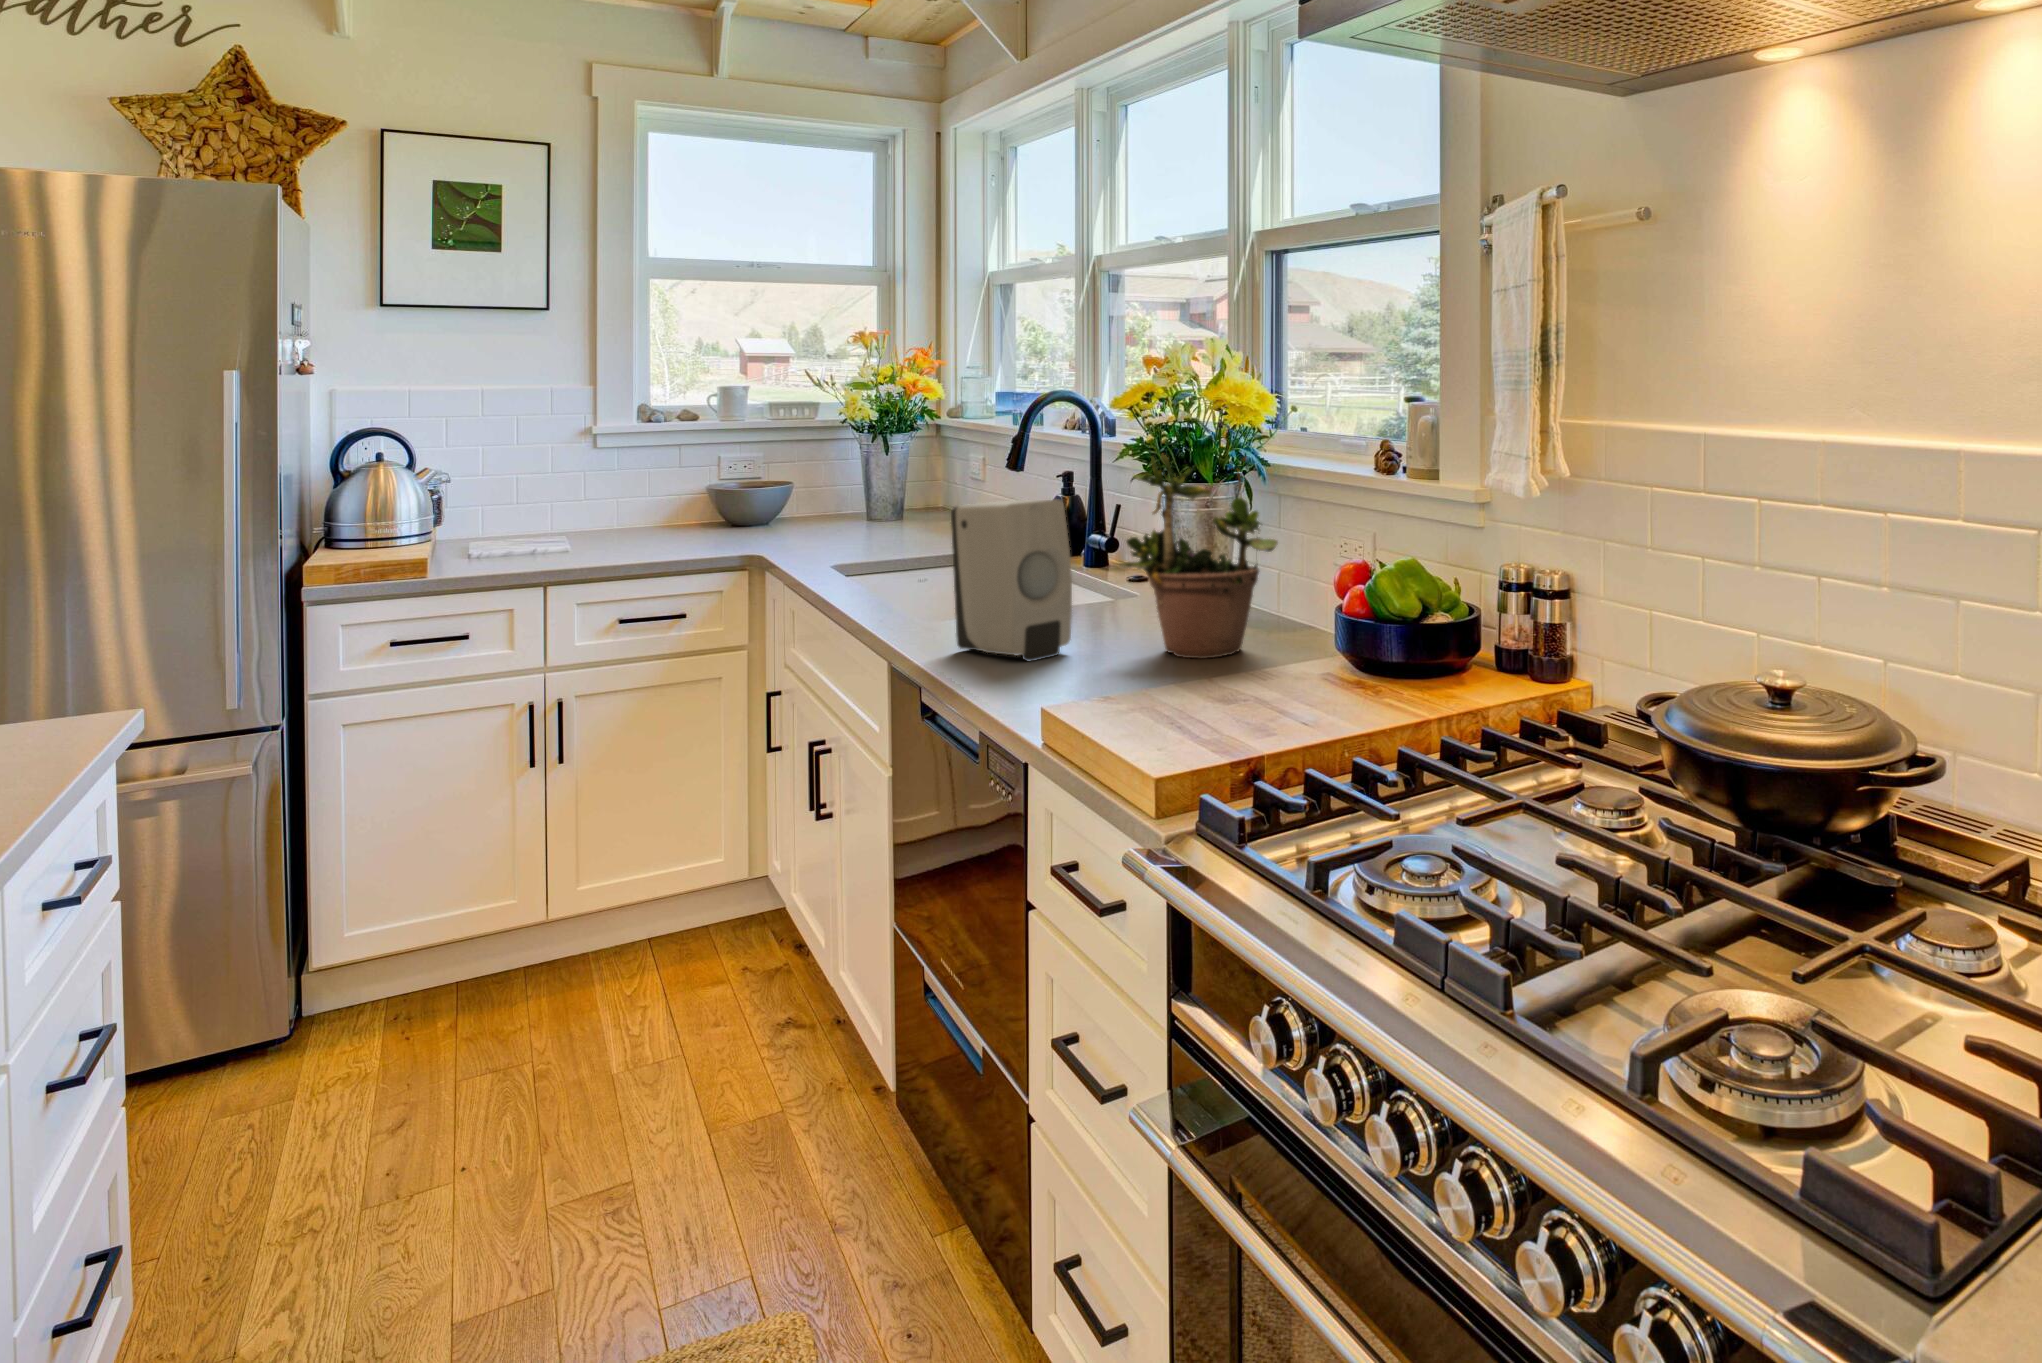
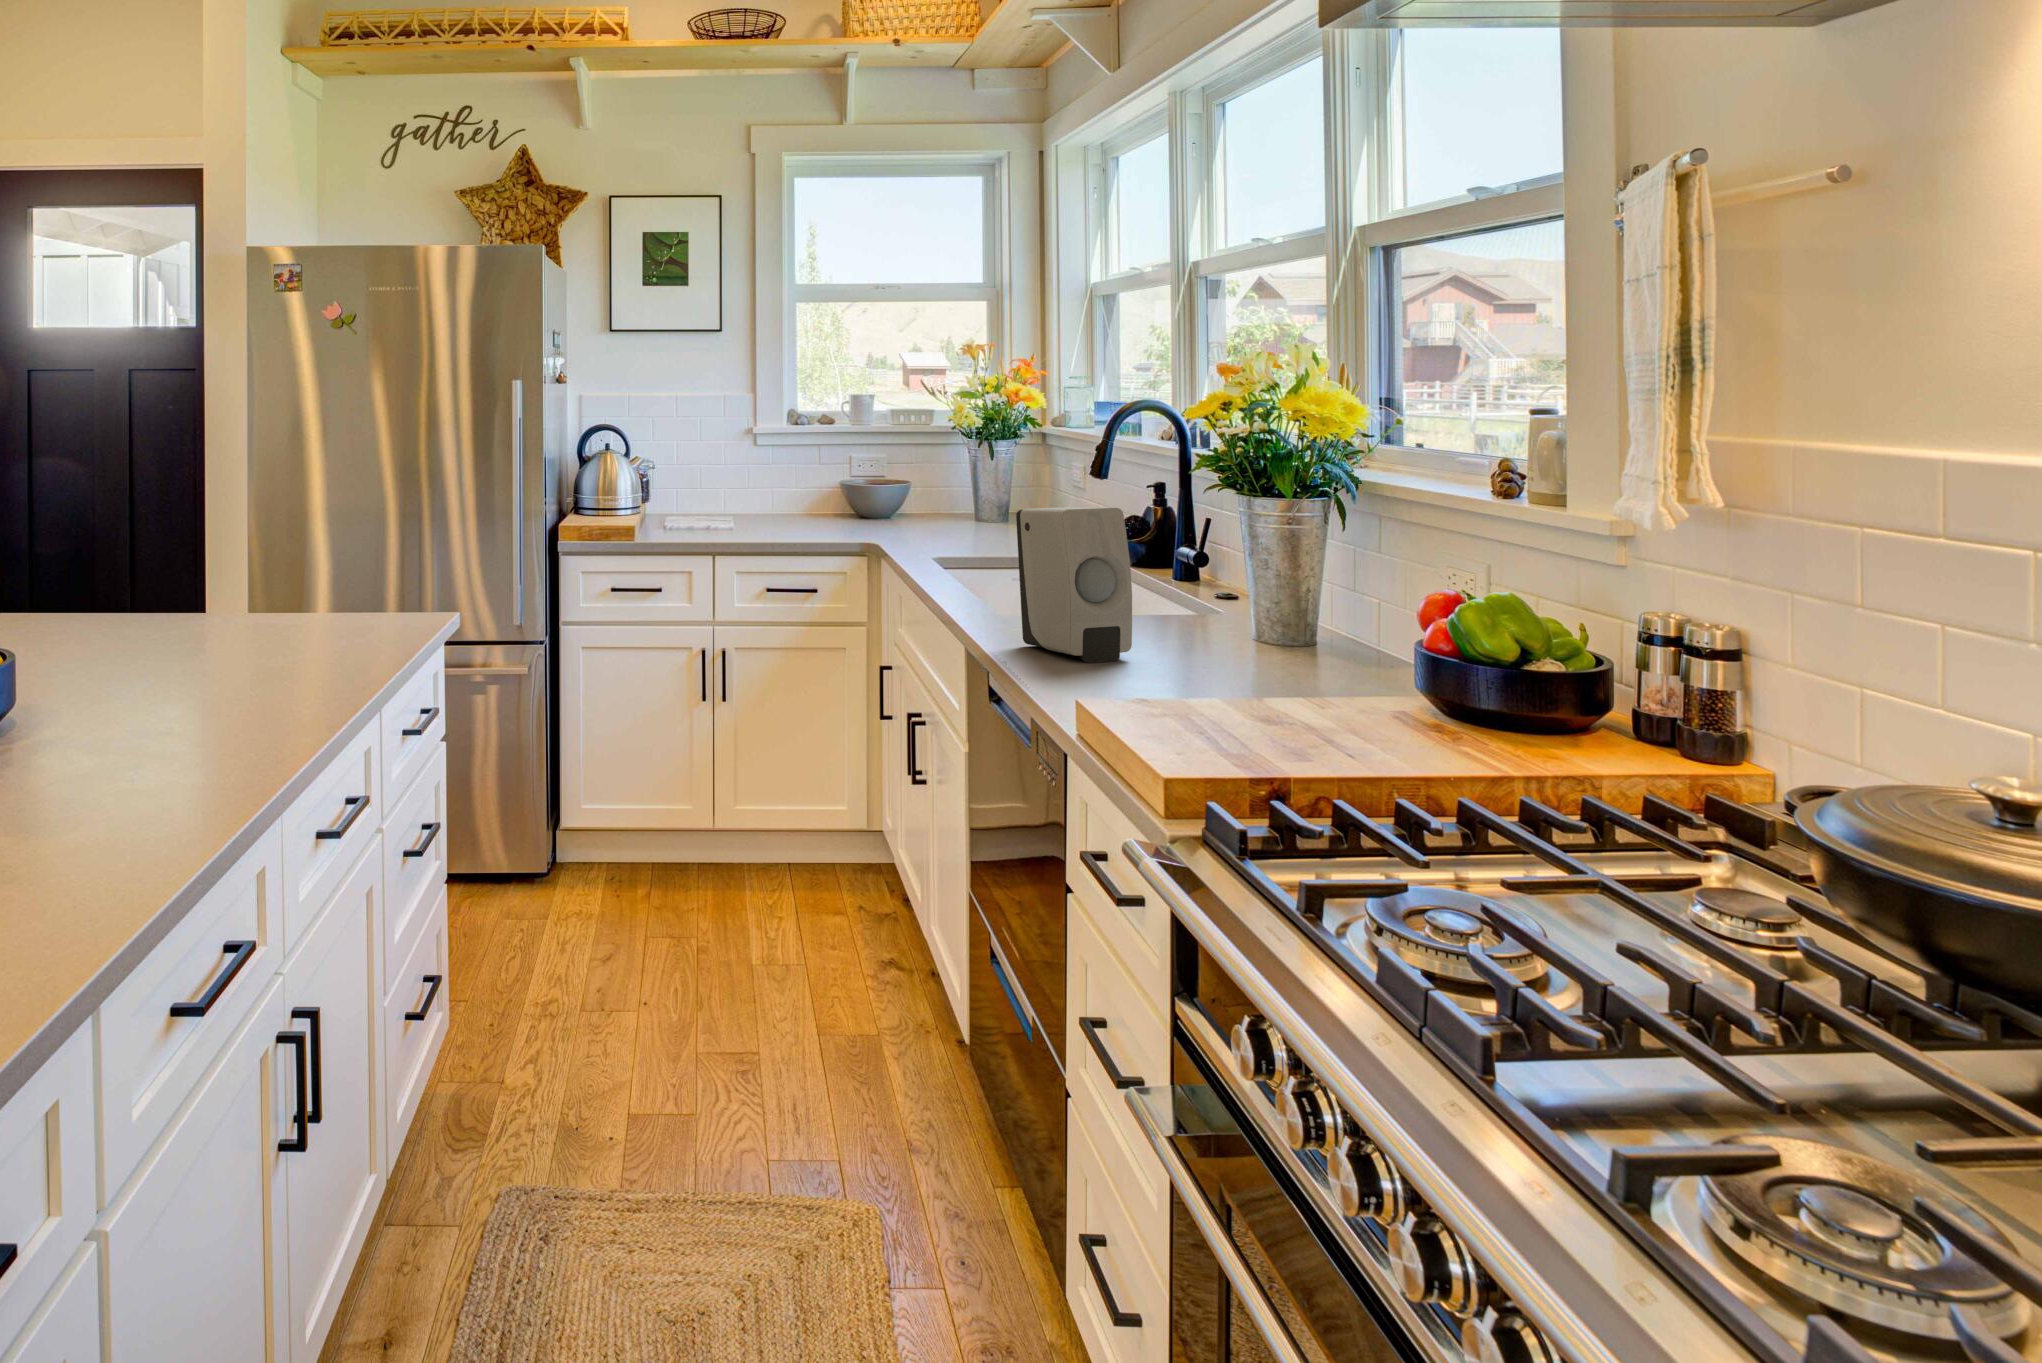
potted plant: present [1119,455,1278,659] -> none [1178,450,1360,683]

